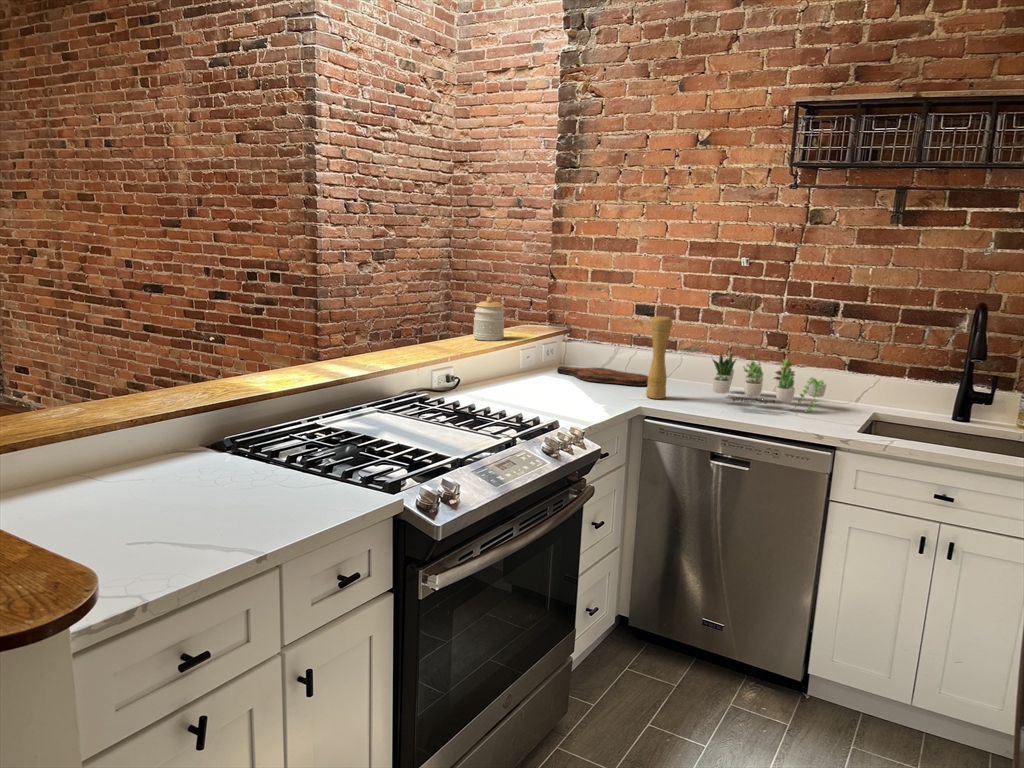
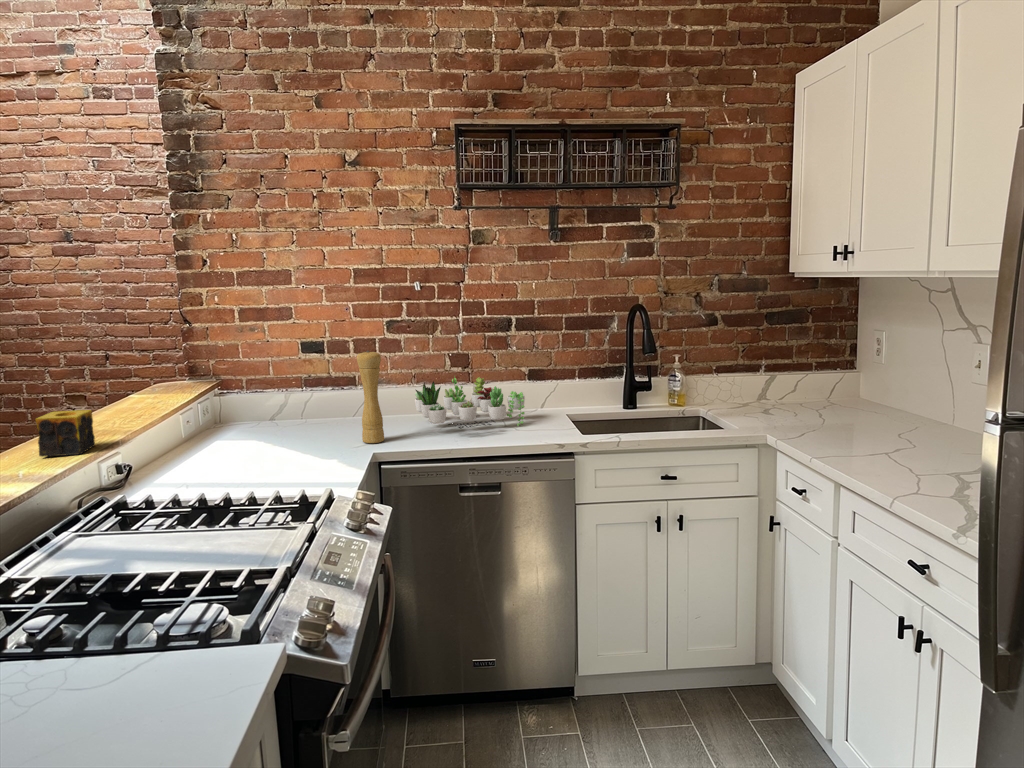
jar: present [473,297,505,341] -> none [104,358,151,415]
candle: none [396,326,435,359] -> present [36,410,95,457]
cutting board: present [557,366,648,386] -> none [229,420,347,439]

